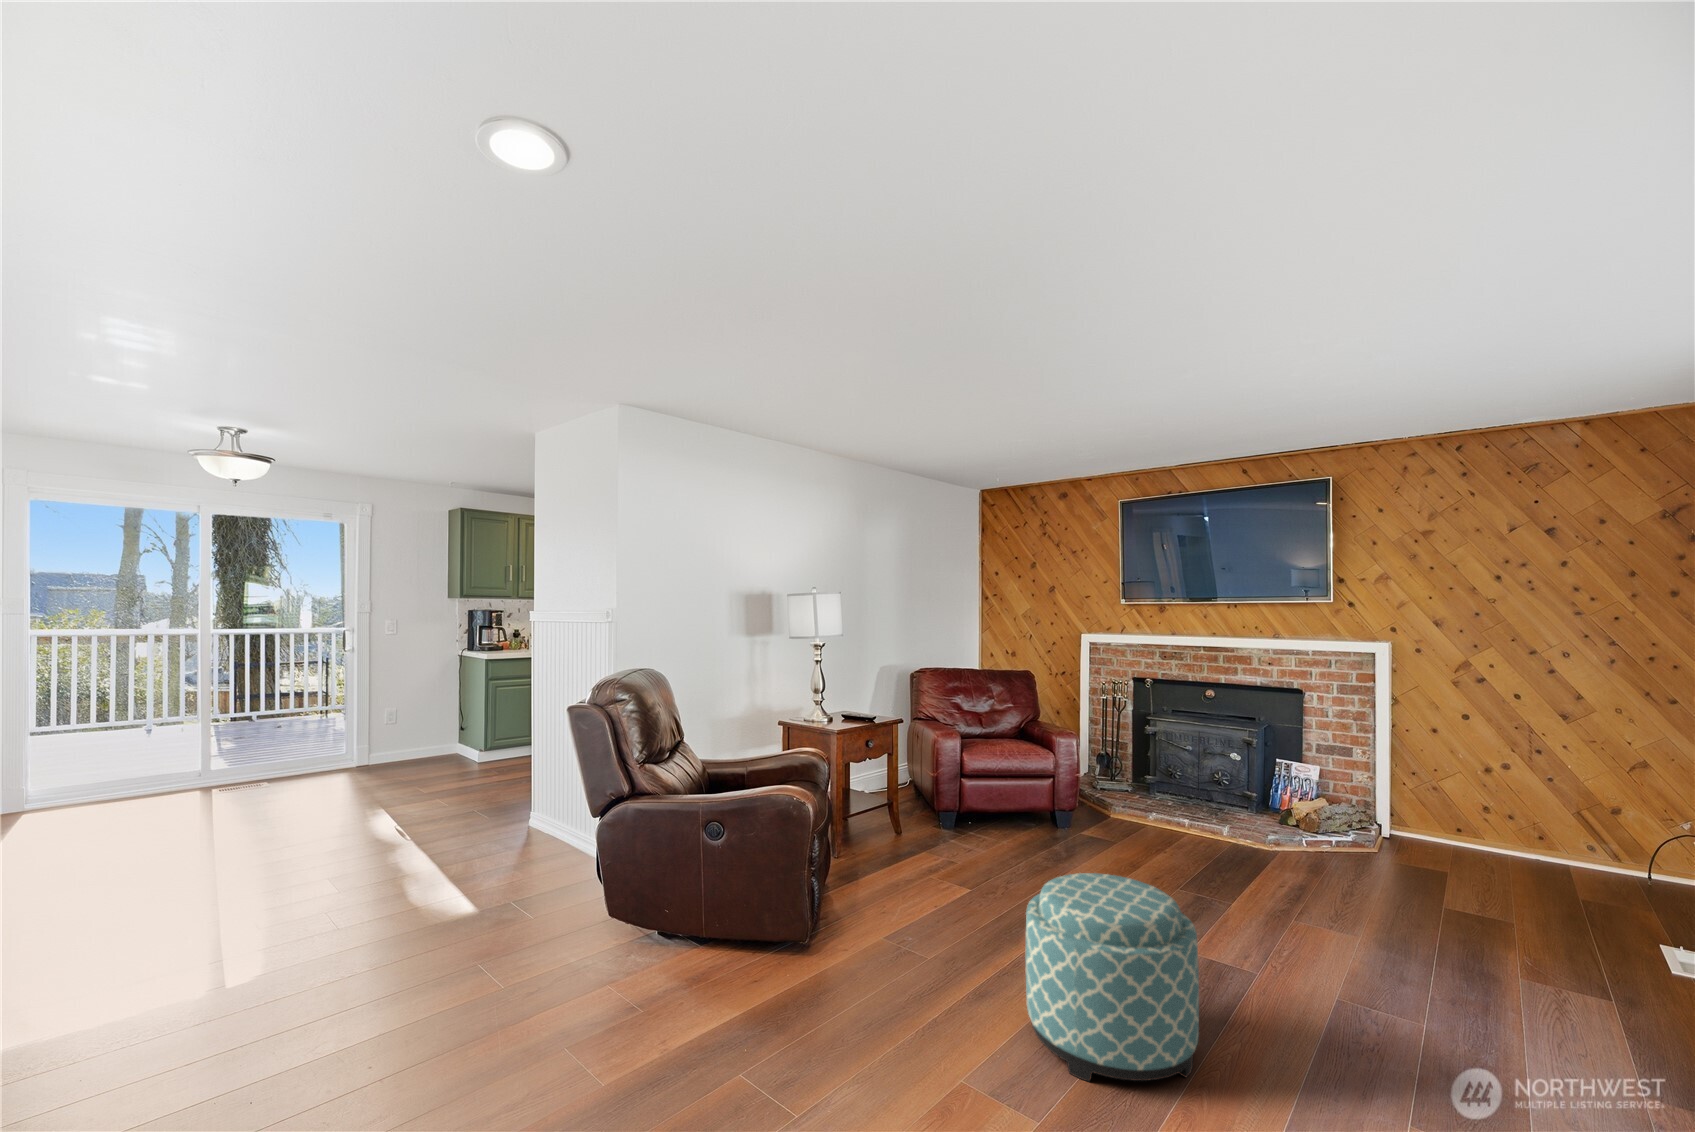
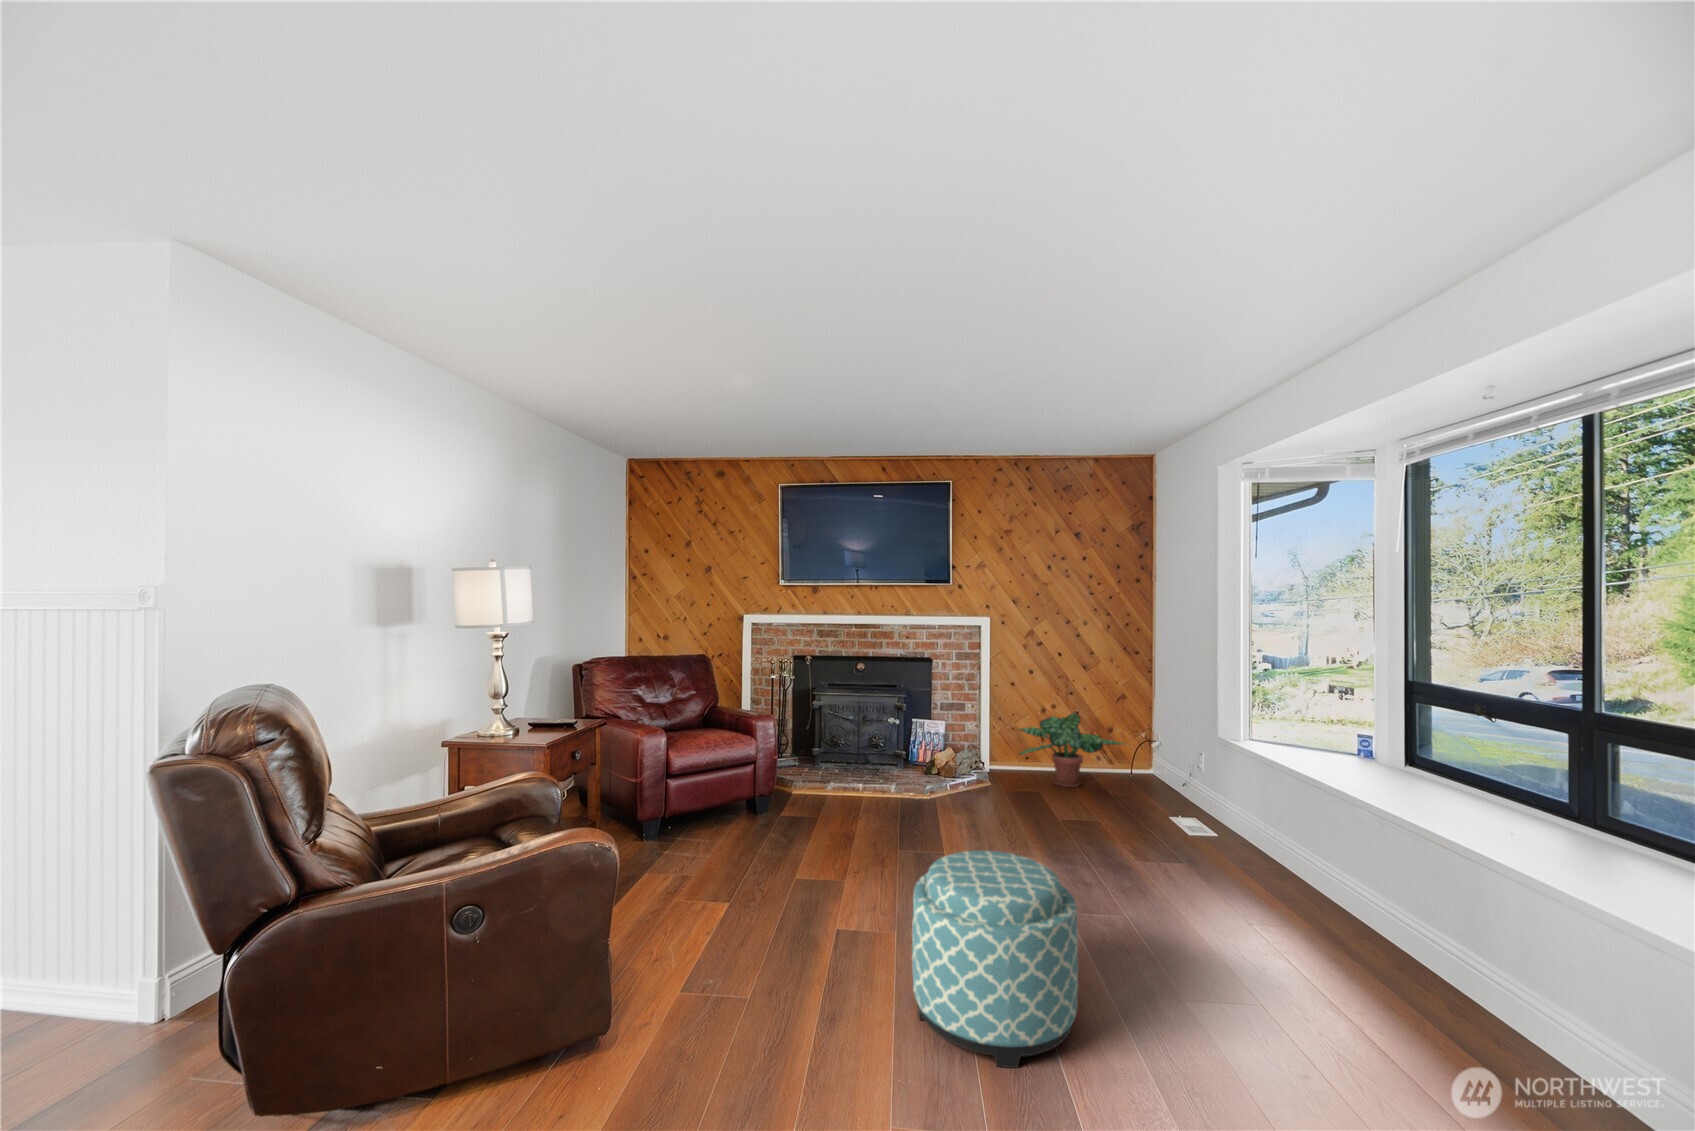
potted plant: none [1406,775,1609,881] -> present [1019,712,1125,787]

